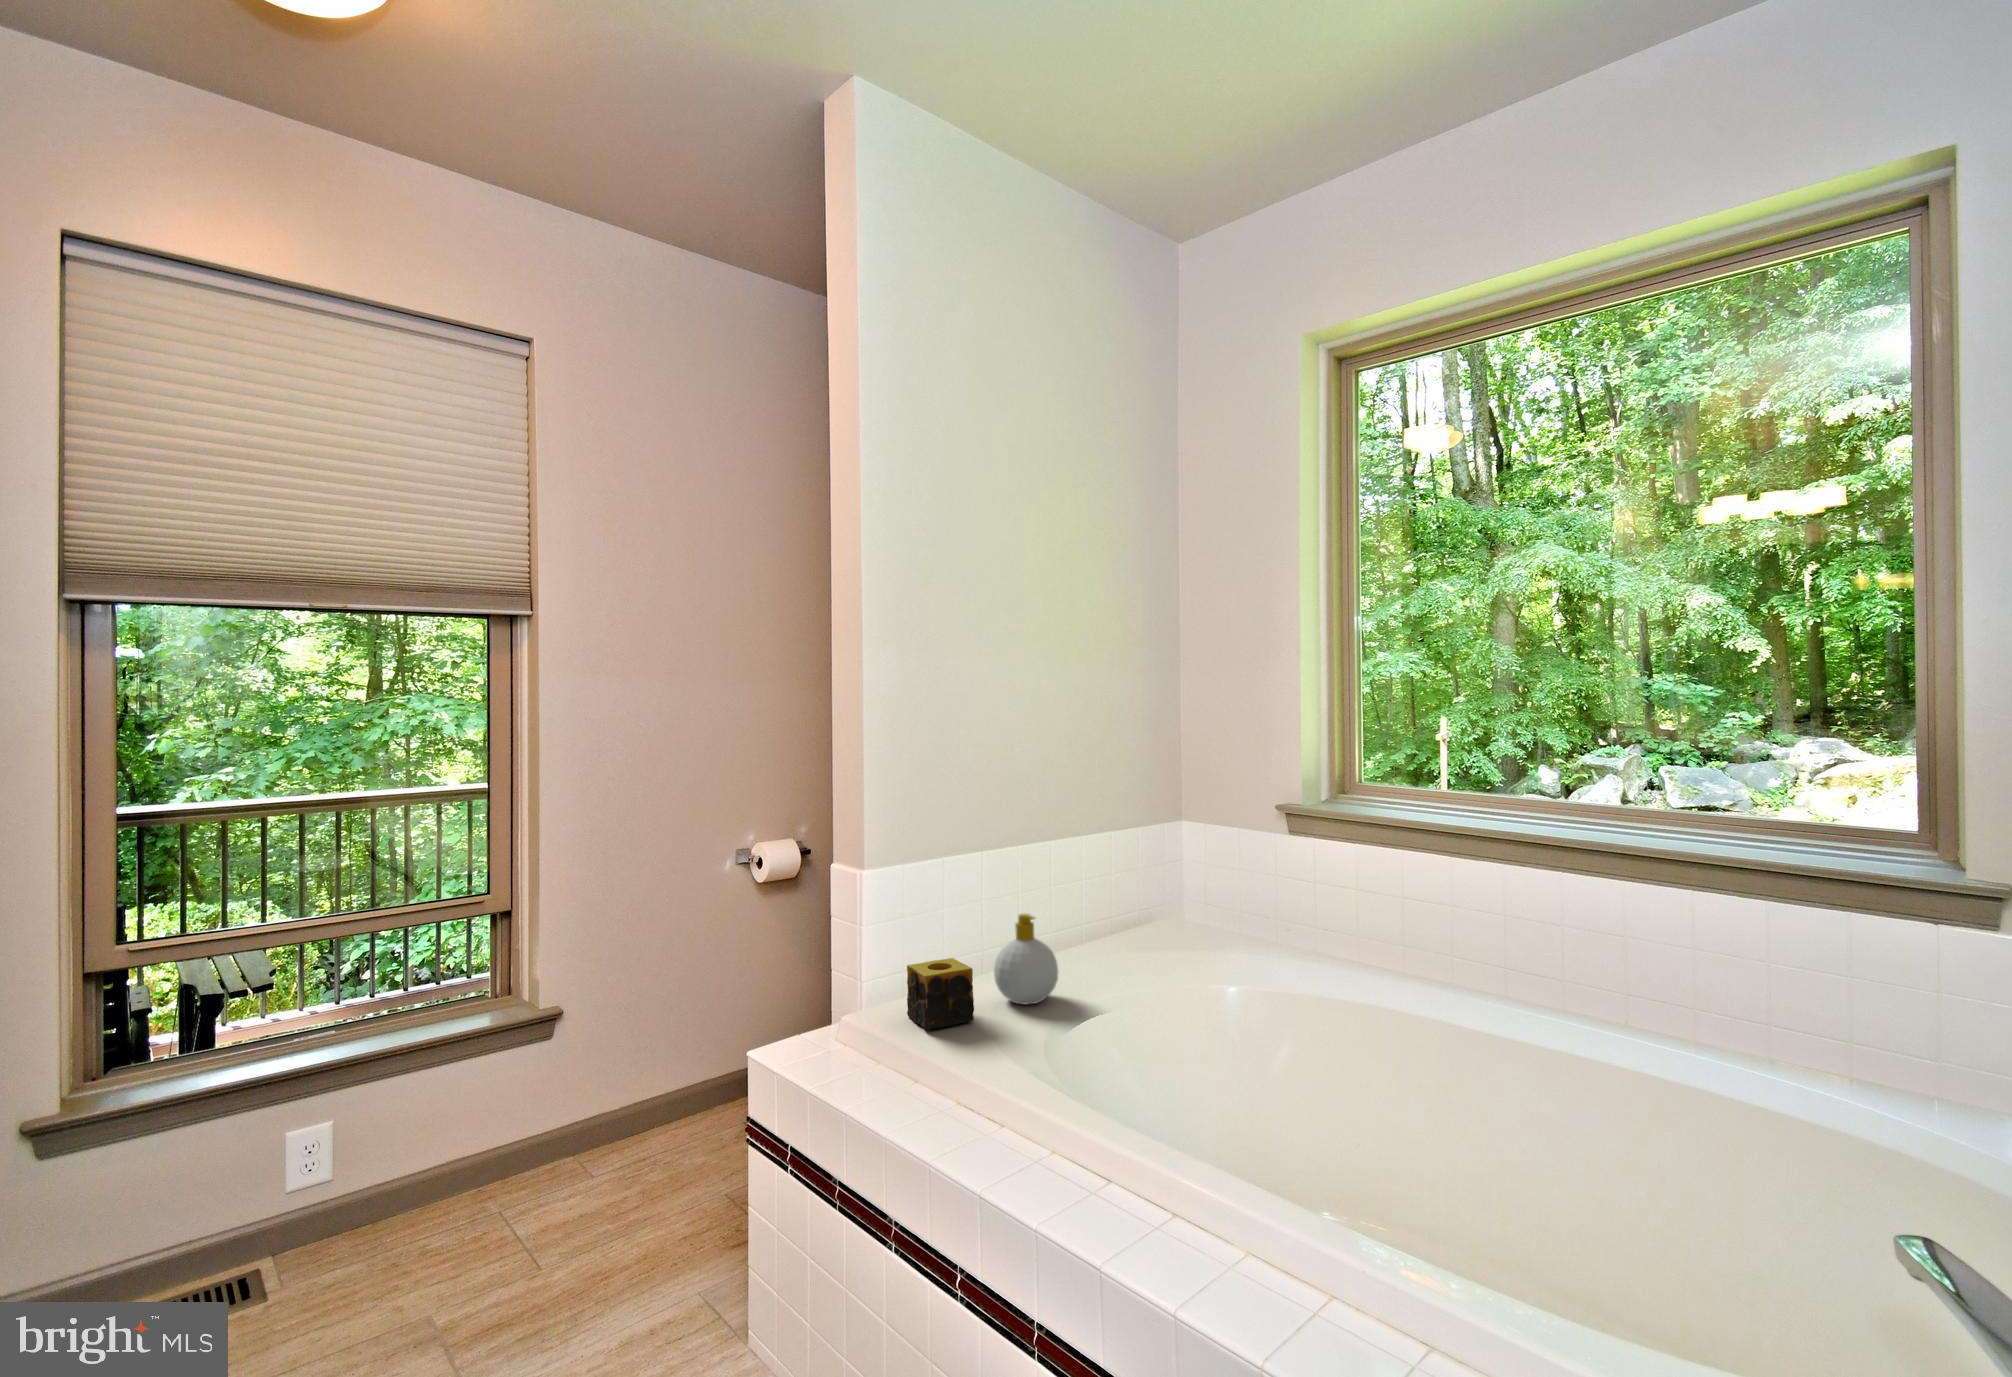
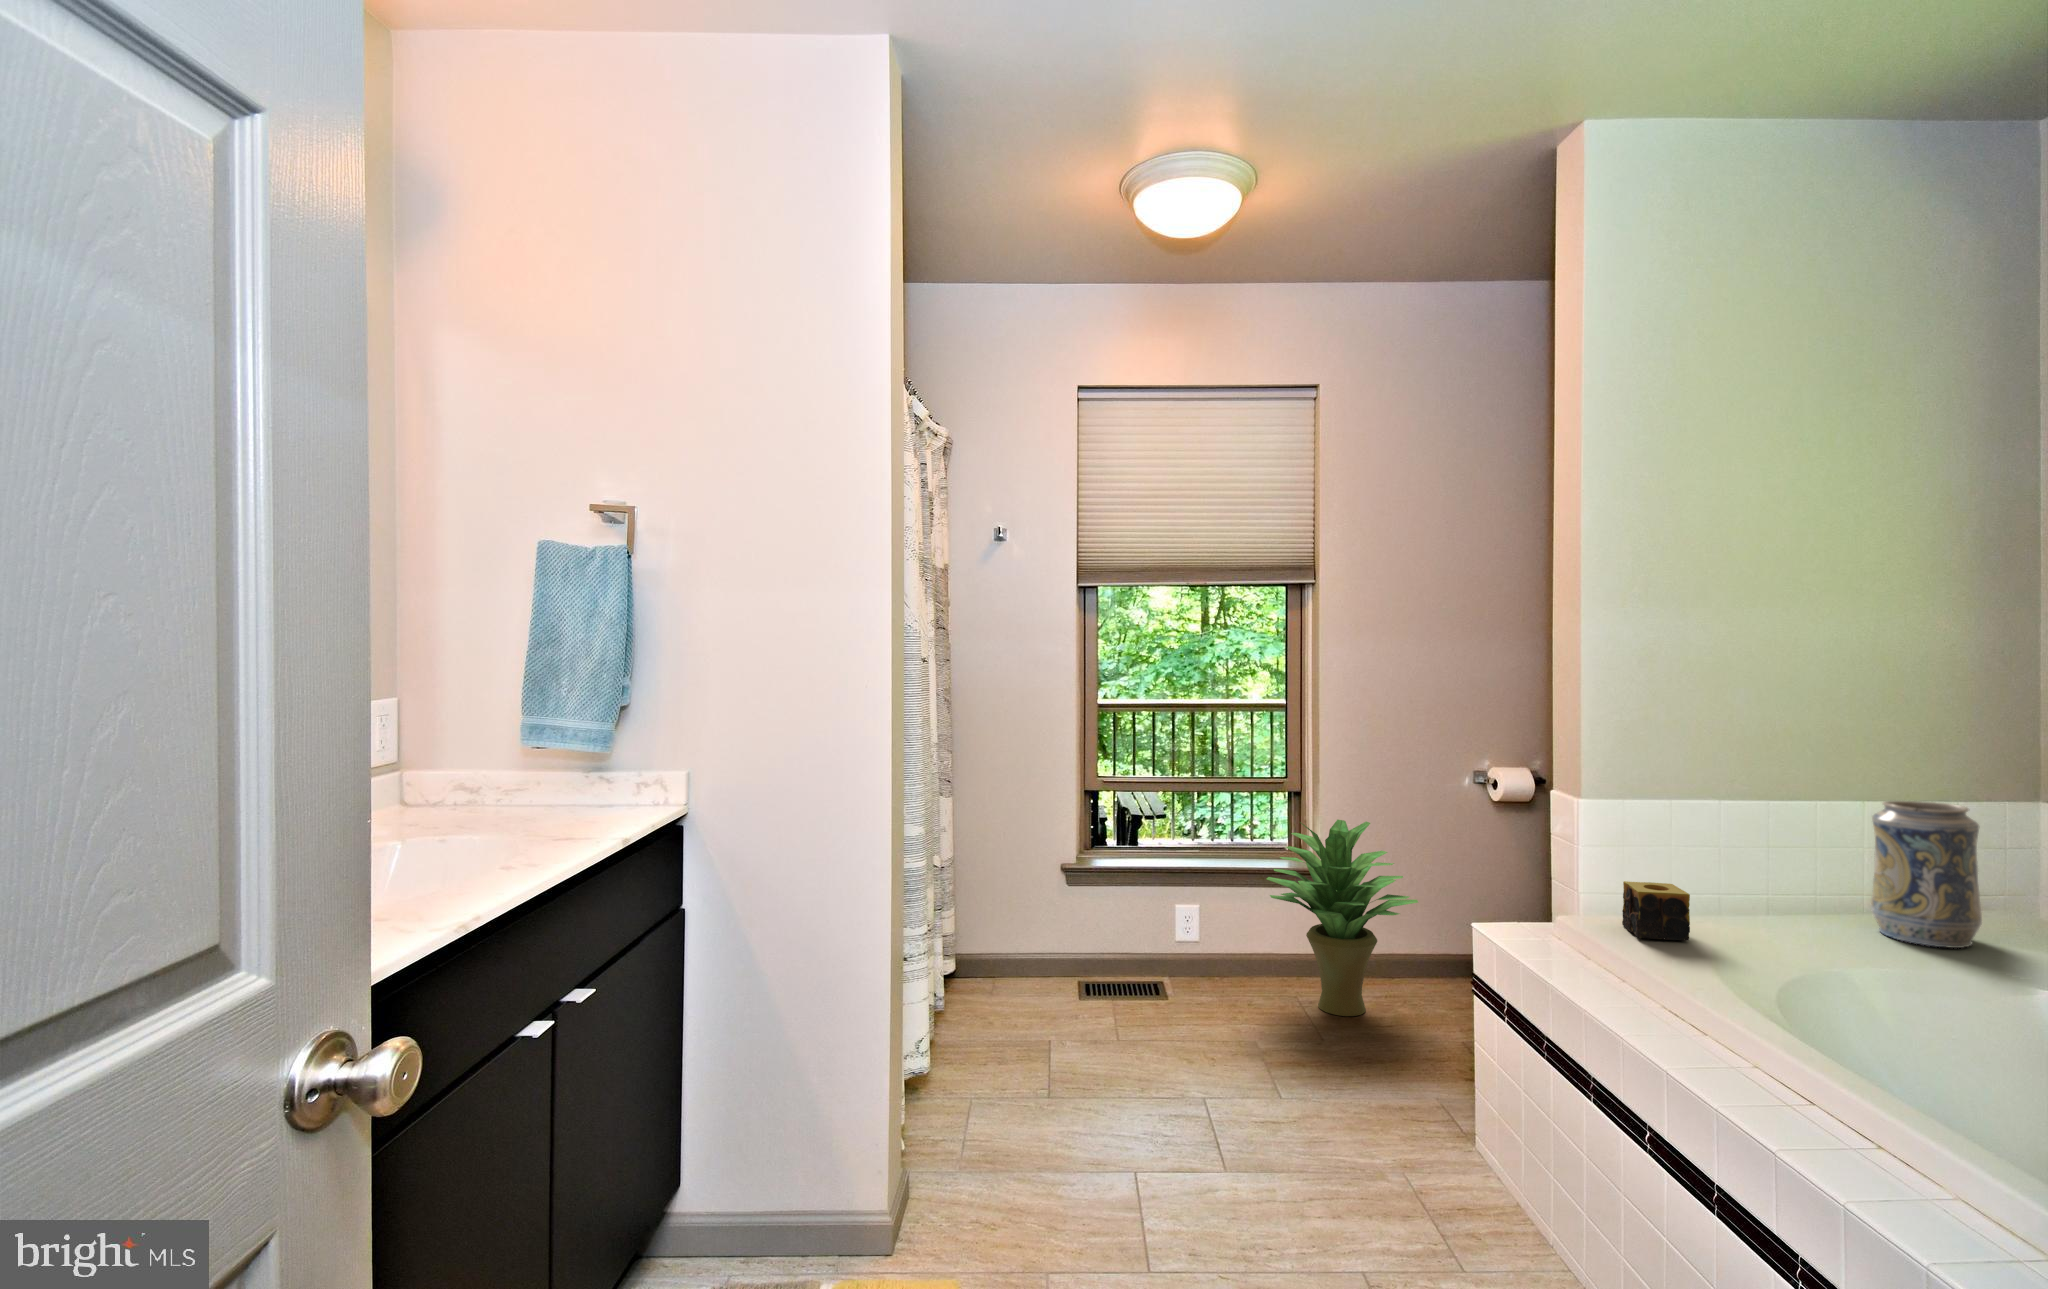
decorative vase: none [1107,836,1188,974] -> present [1871,801,1982,948]
soap bottle: present [994,914,1058,1004] -> none [1718,856,1793,941]
potted plant: none [468,932,675,1197] -> present [1267,820,1418,1016]

